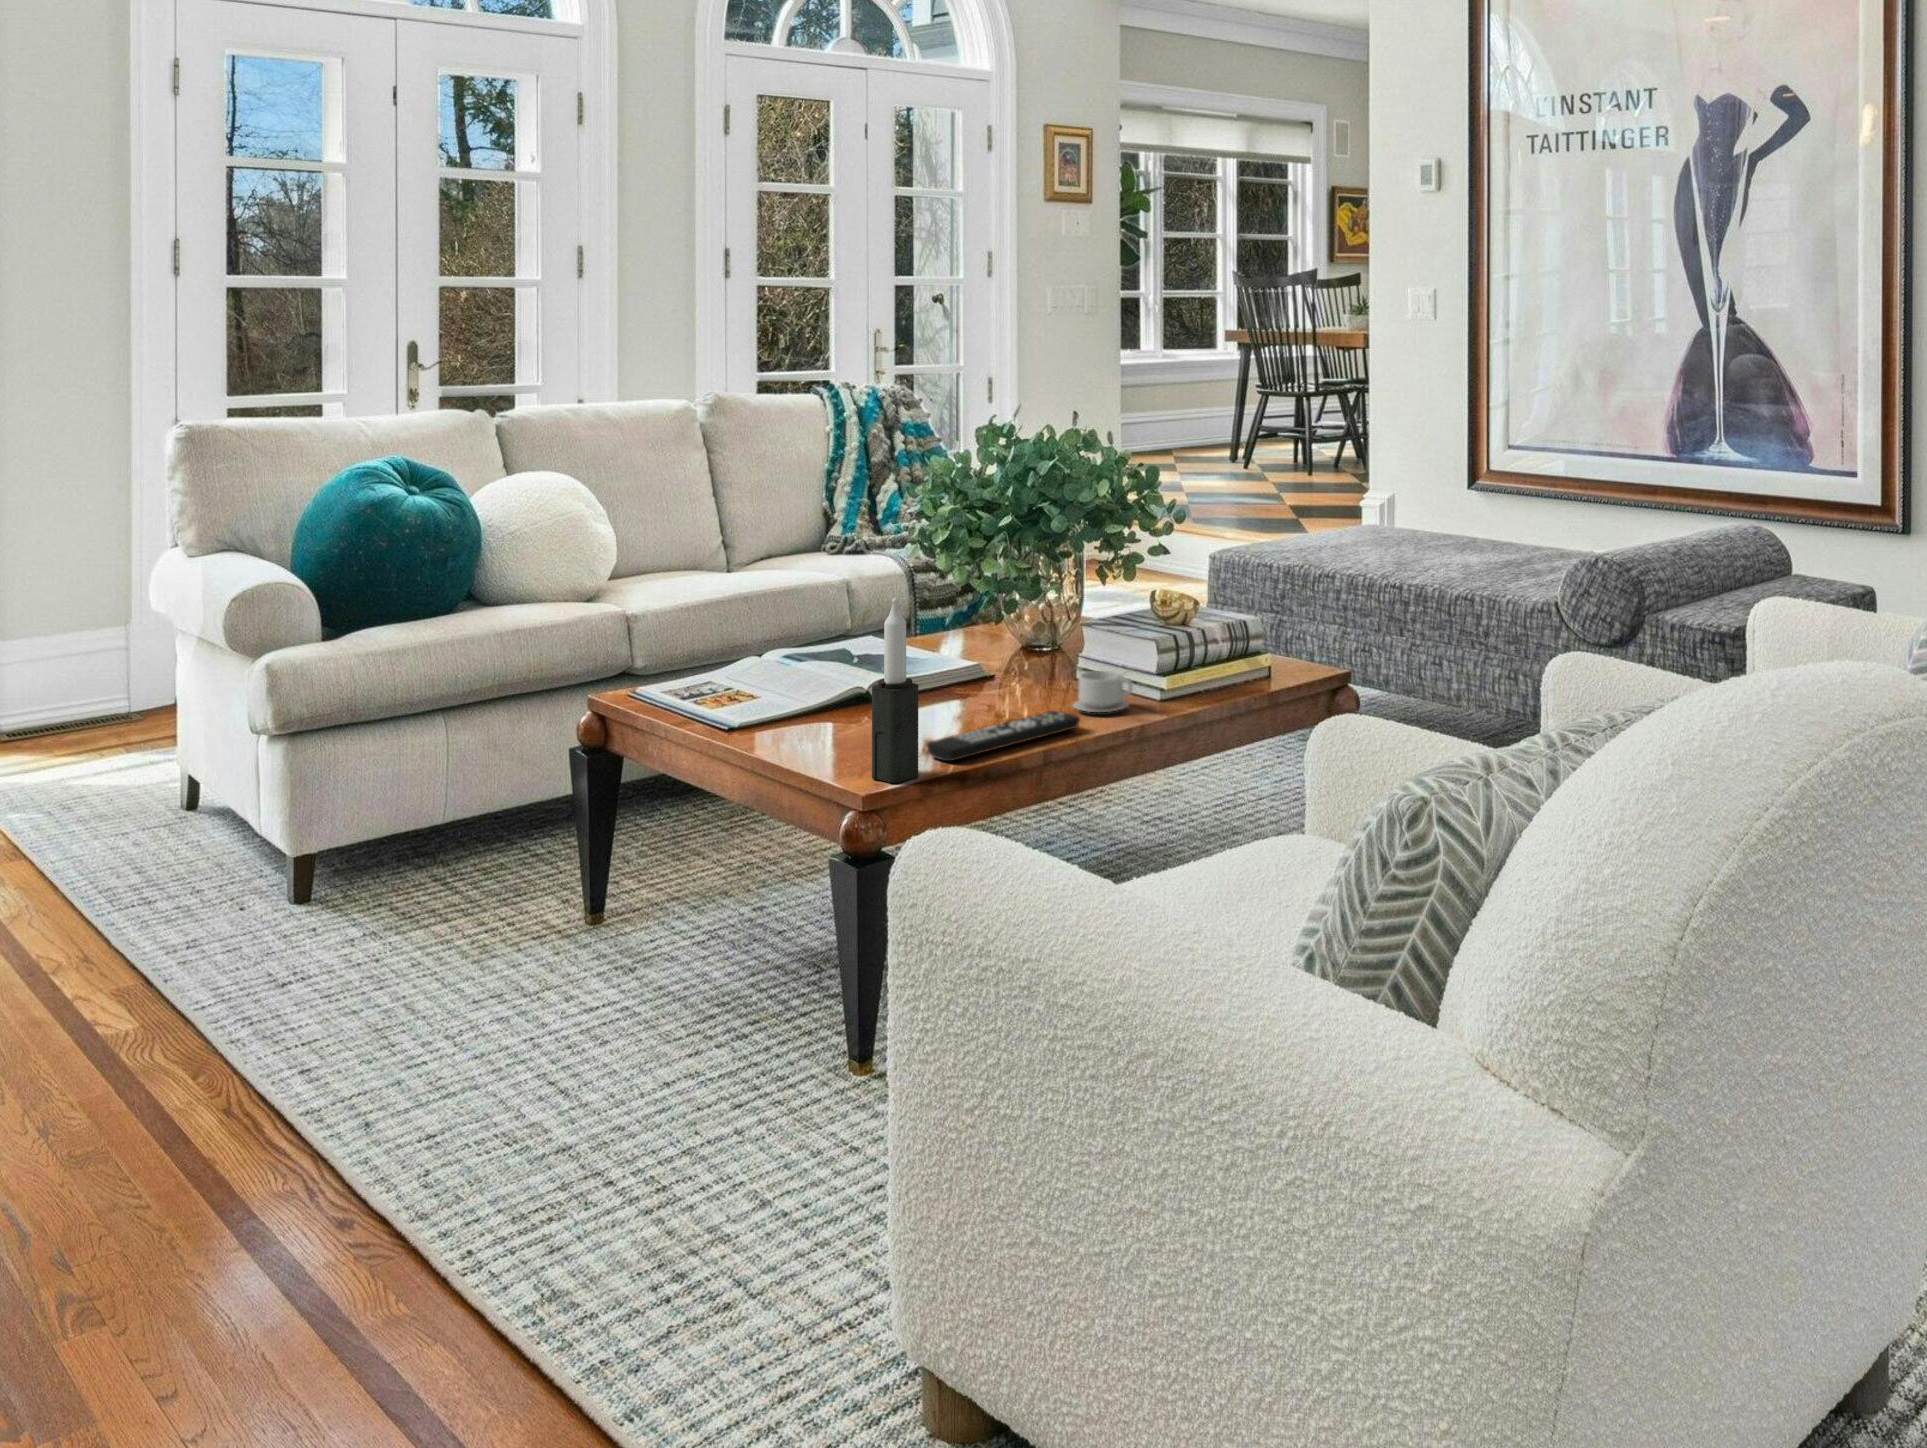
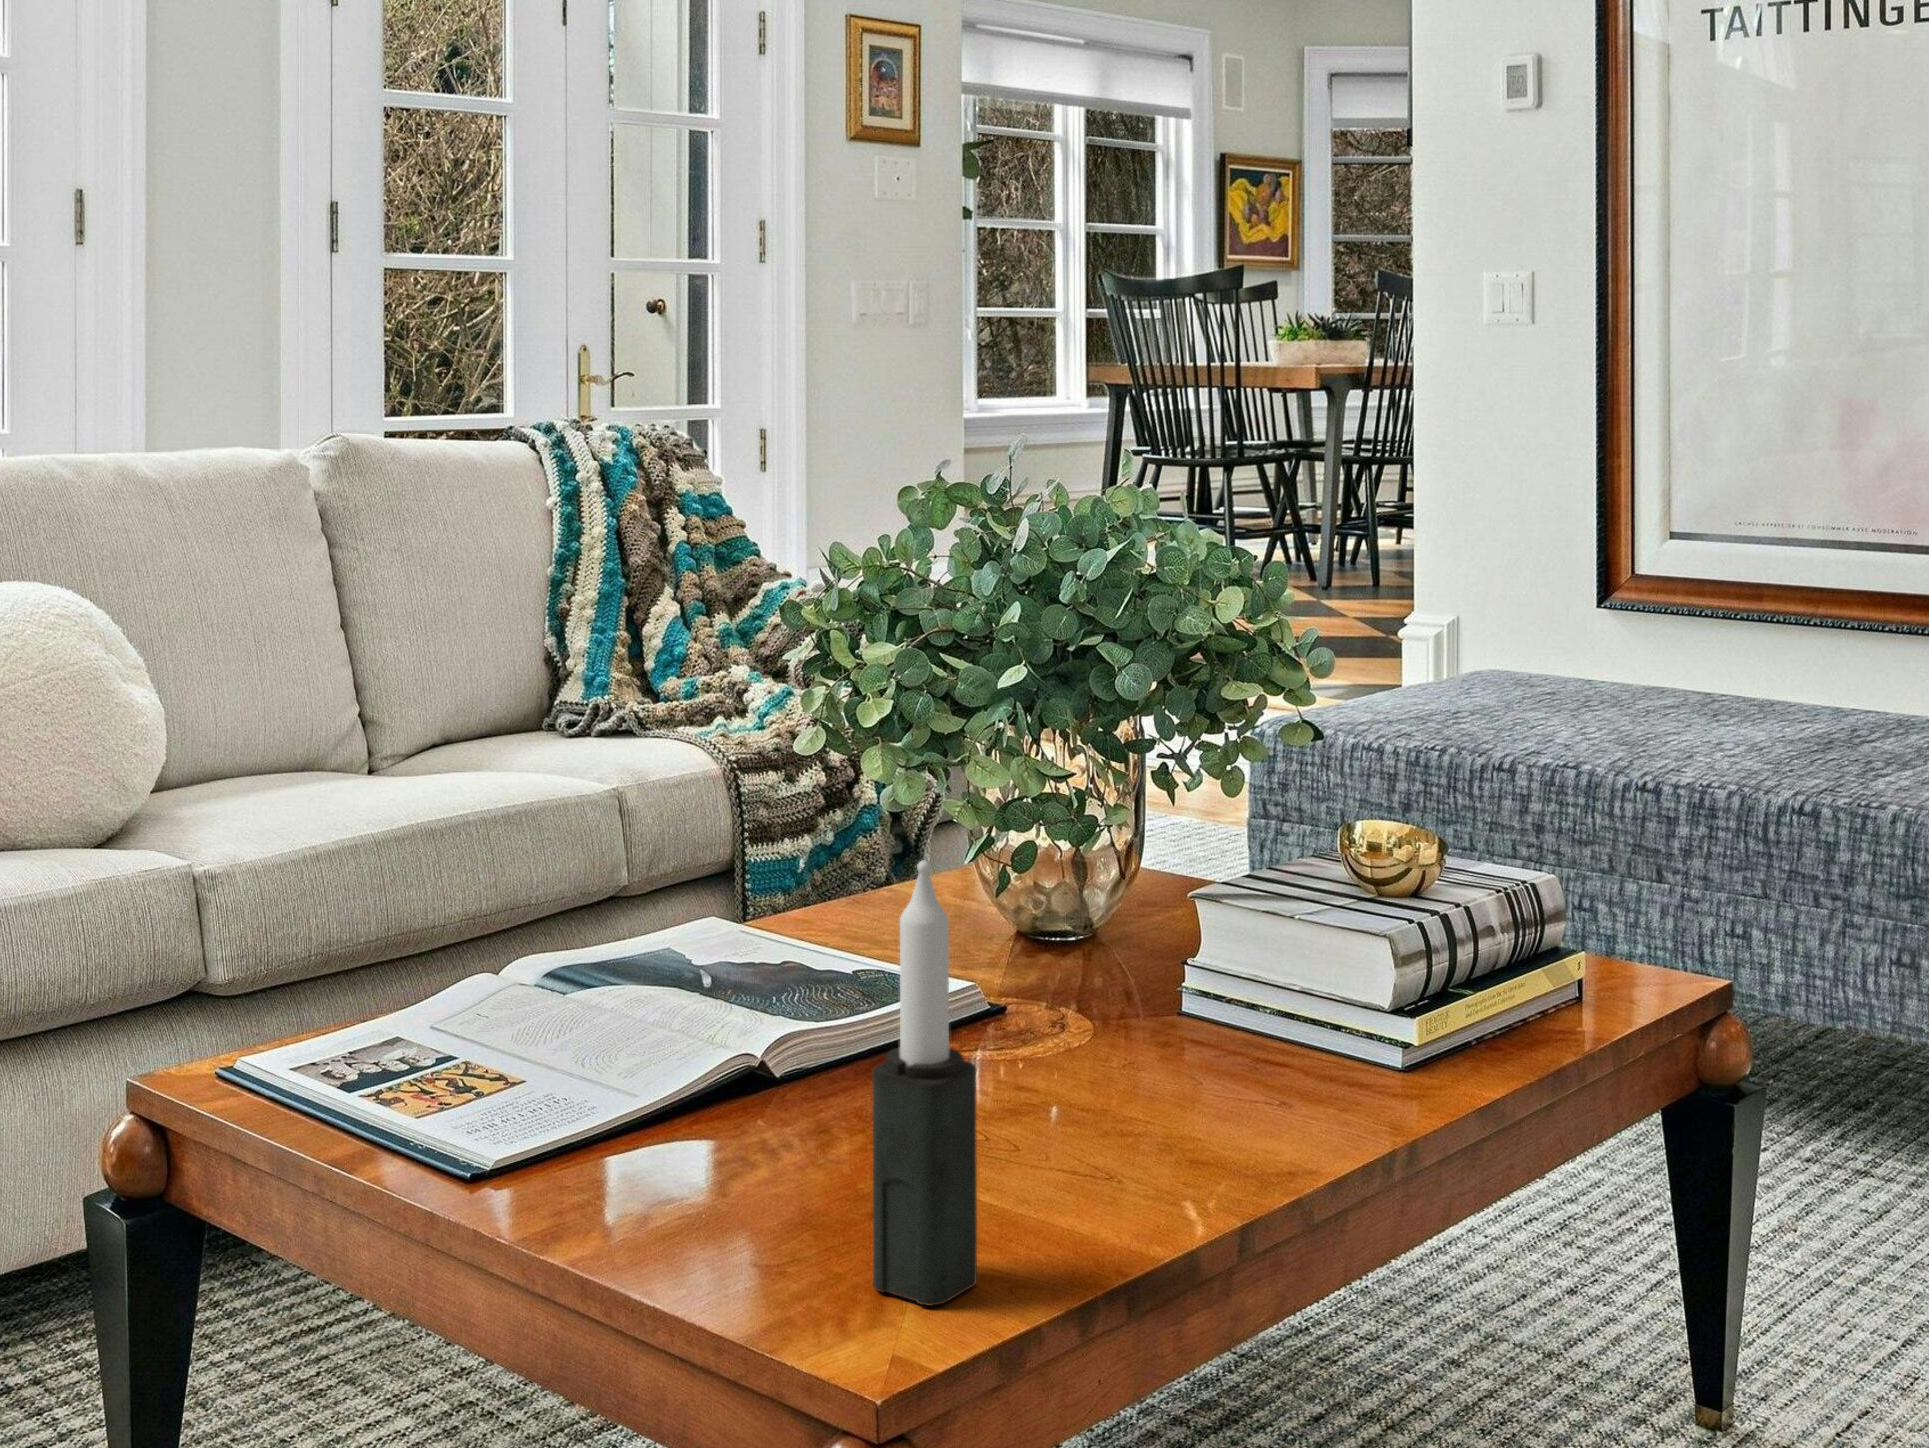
teacup: present [1073,671,1133,712] -> none [1211,996,1365,1094]
remote control: present [927,711,1080,761] -> none [968,1095,1266,1237]

